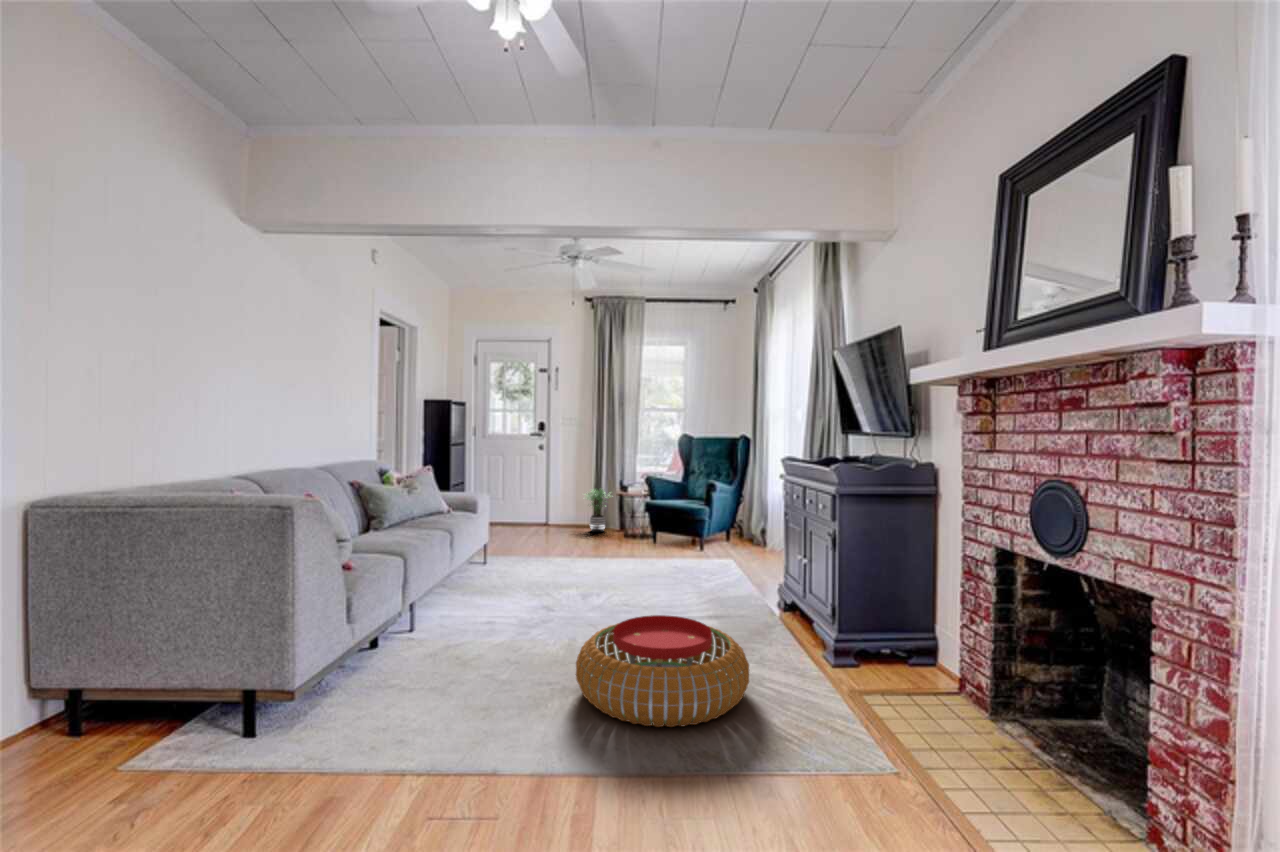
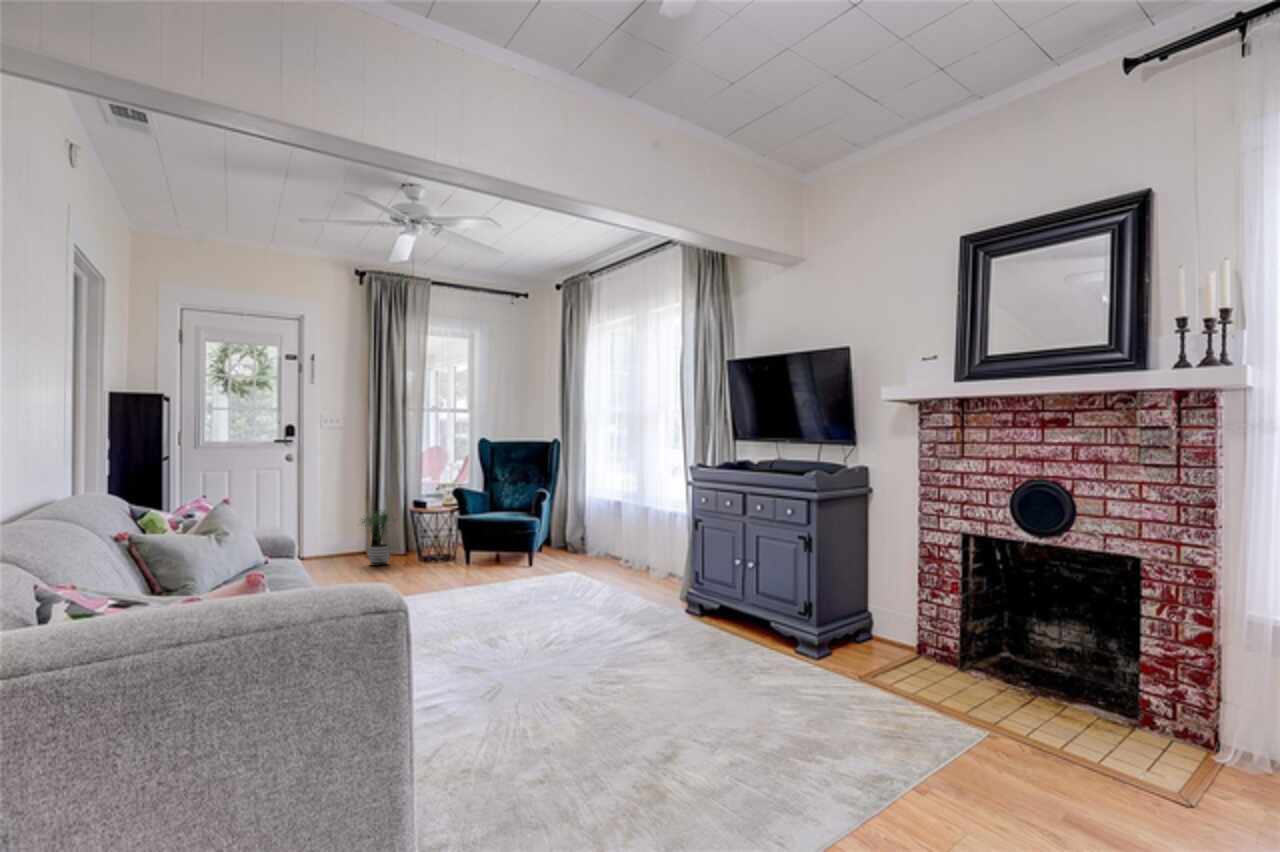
pouf: present [576,615,749,727] -> none [639,636,818,746]

